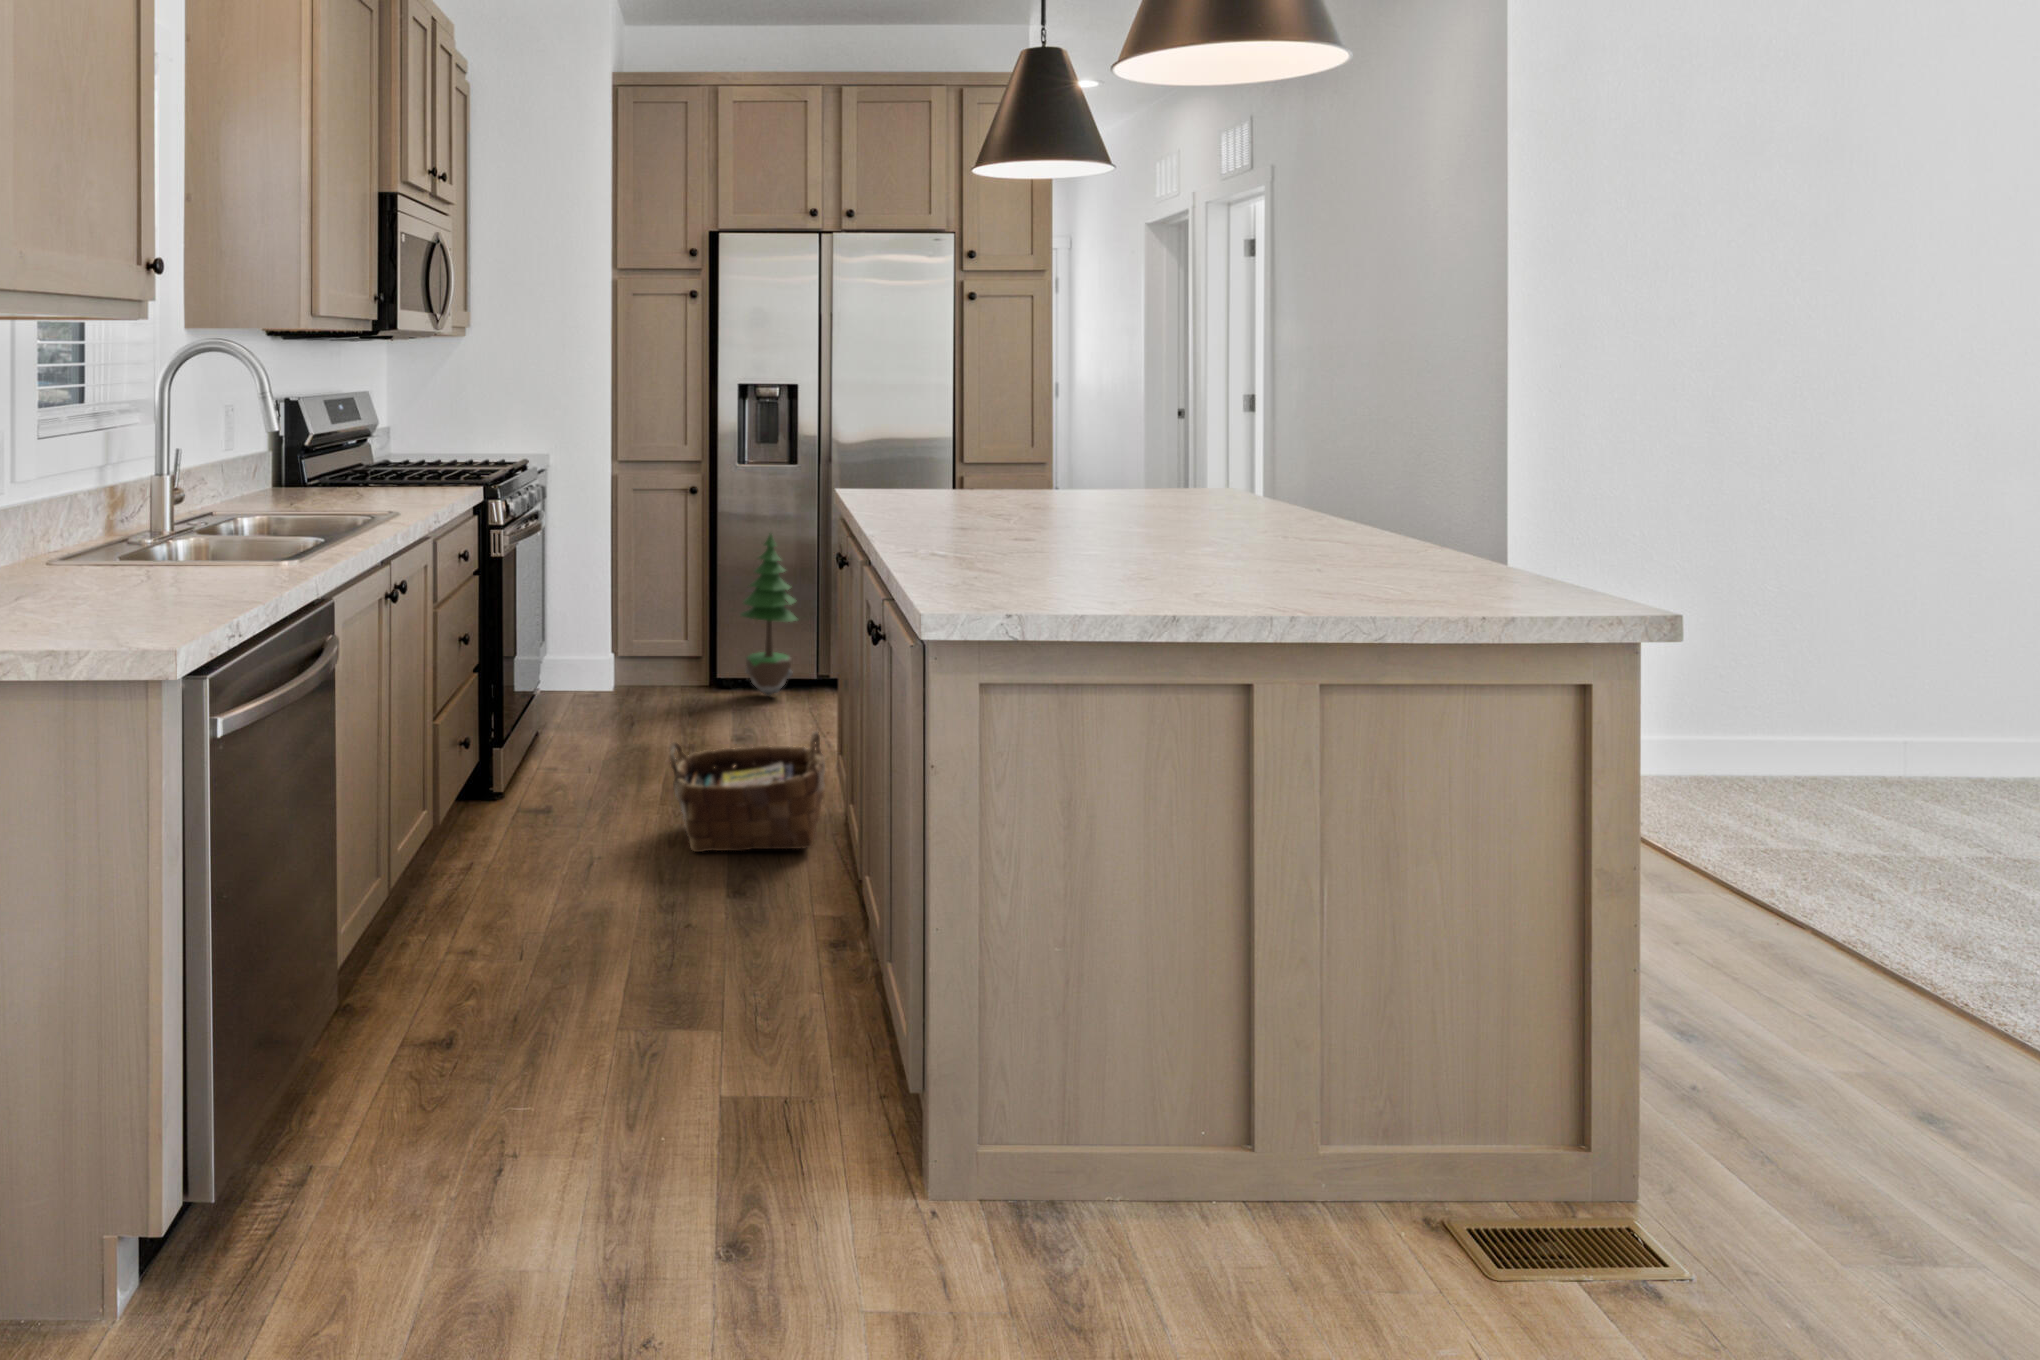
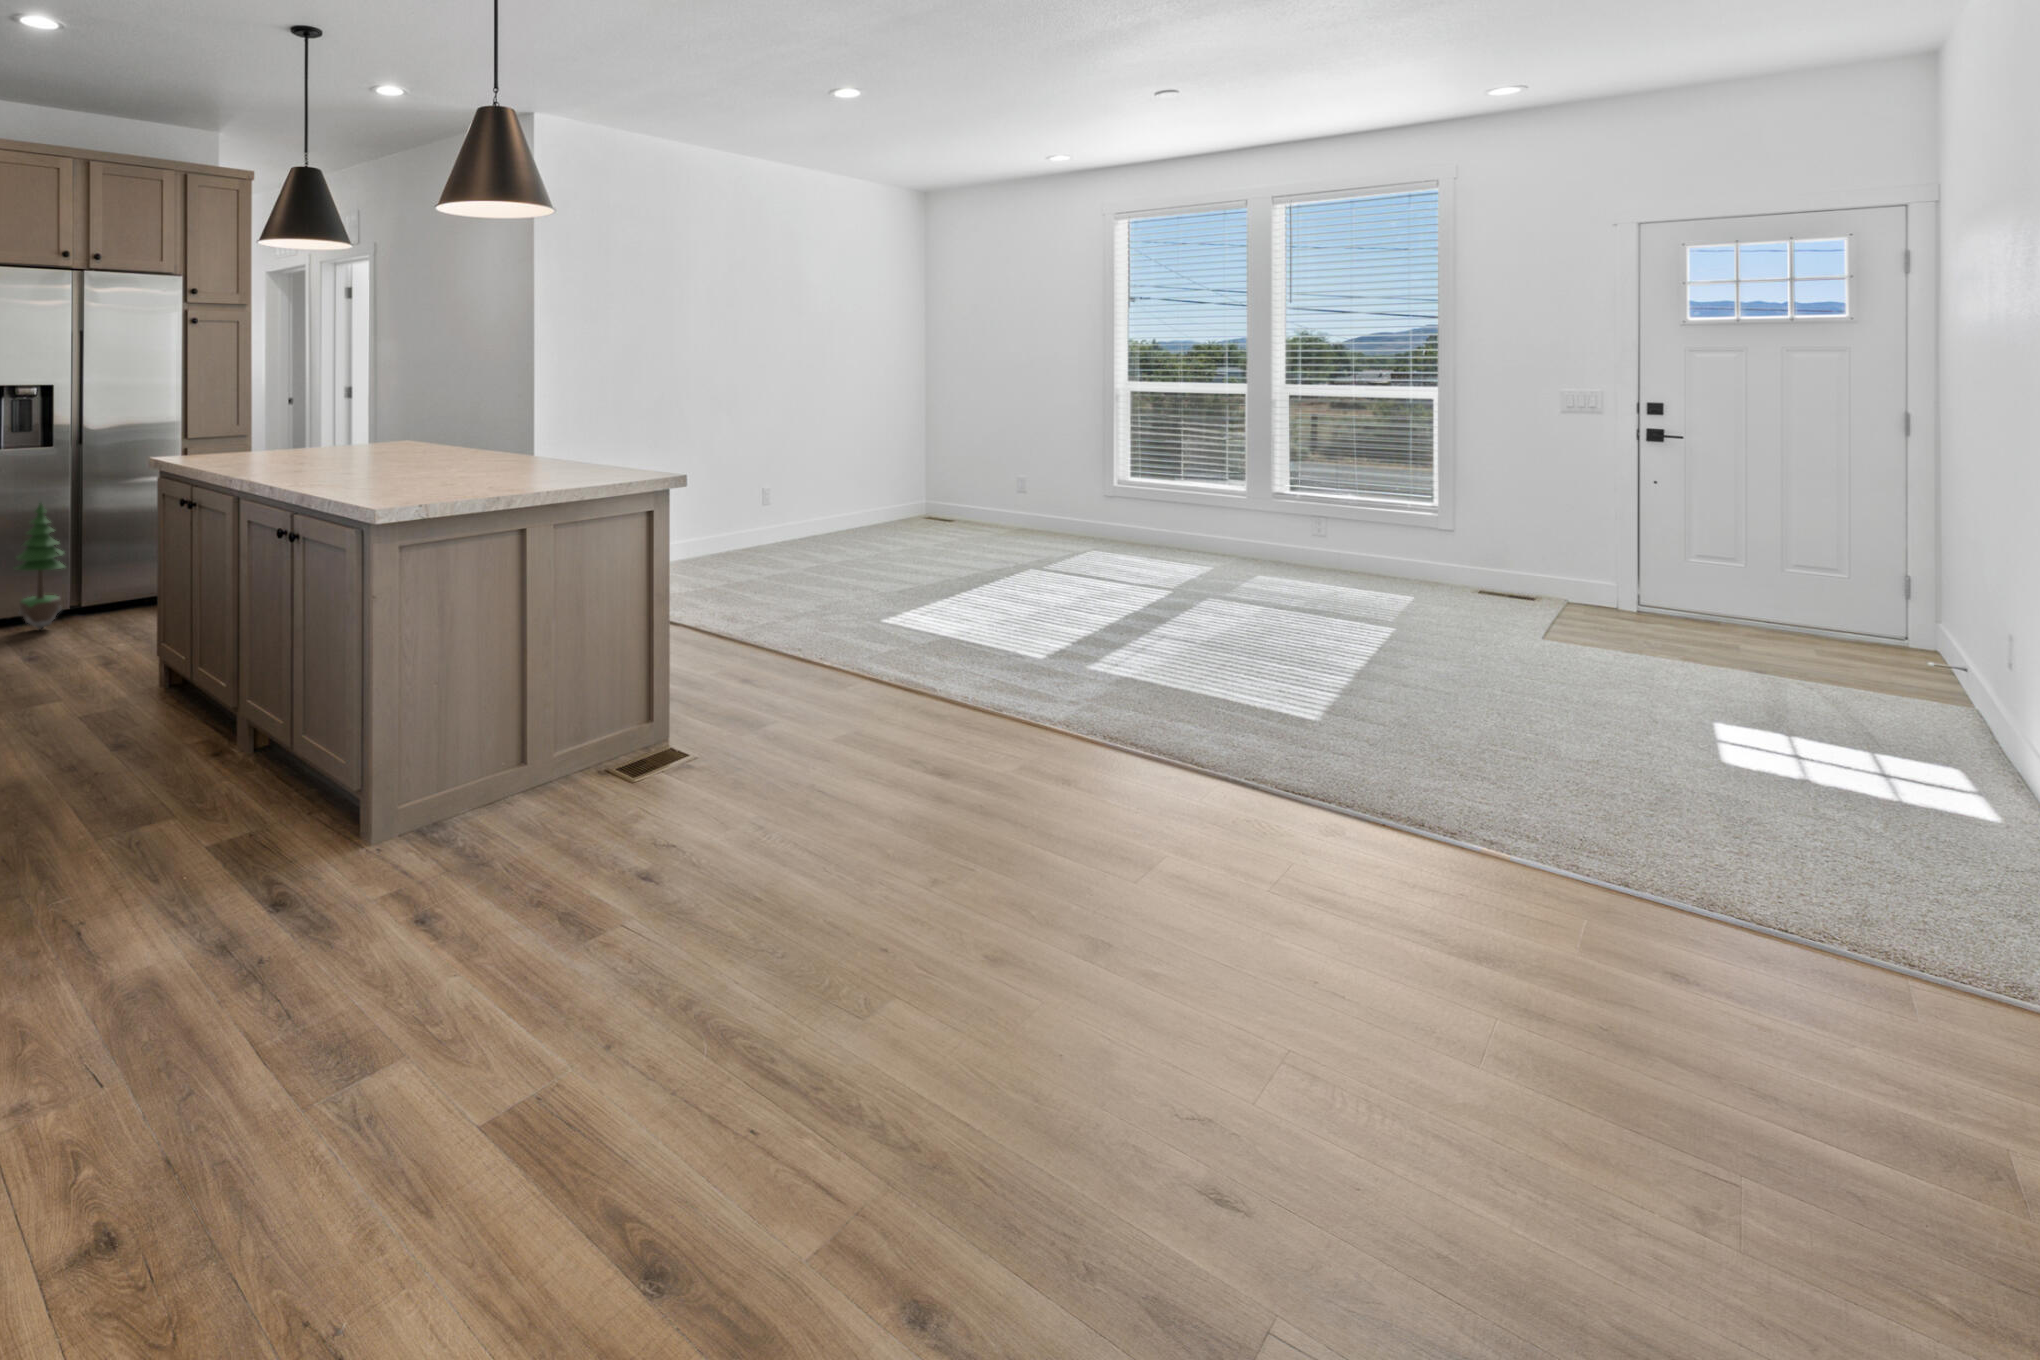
woven basket: present [670,731,825,852] -> none [38,628,167,729]

